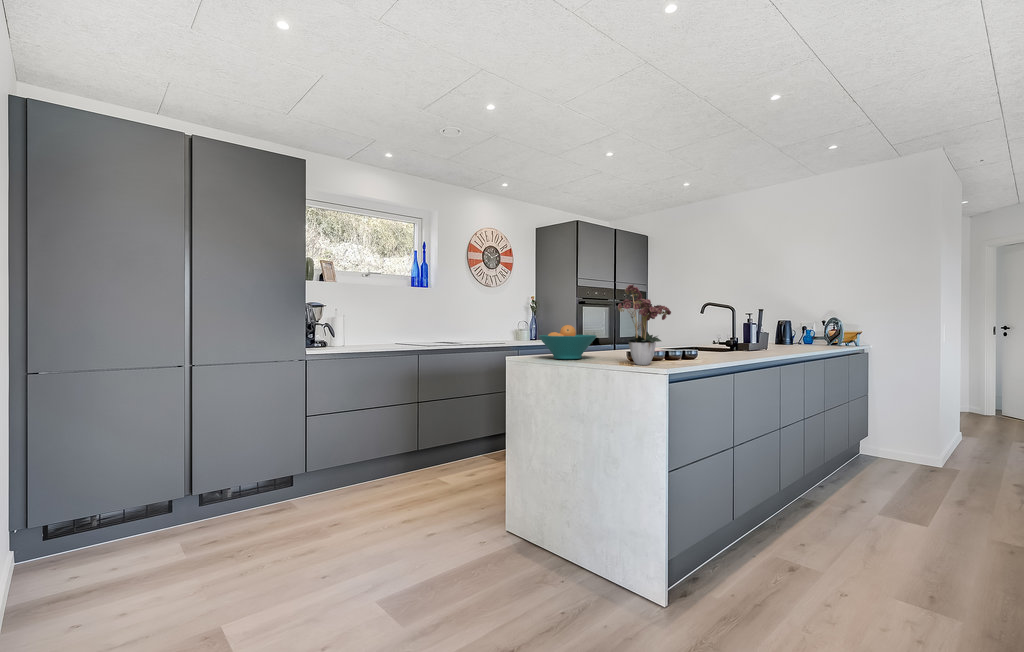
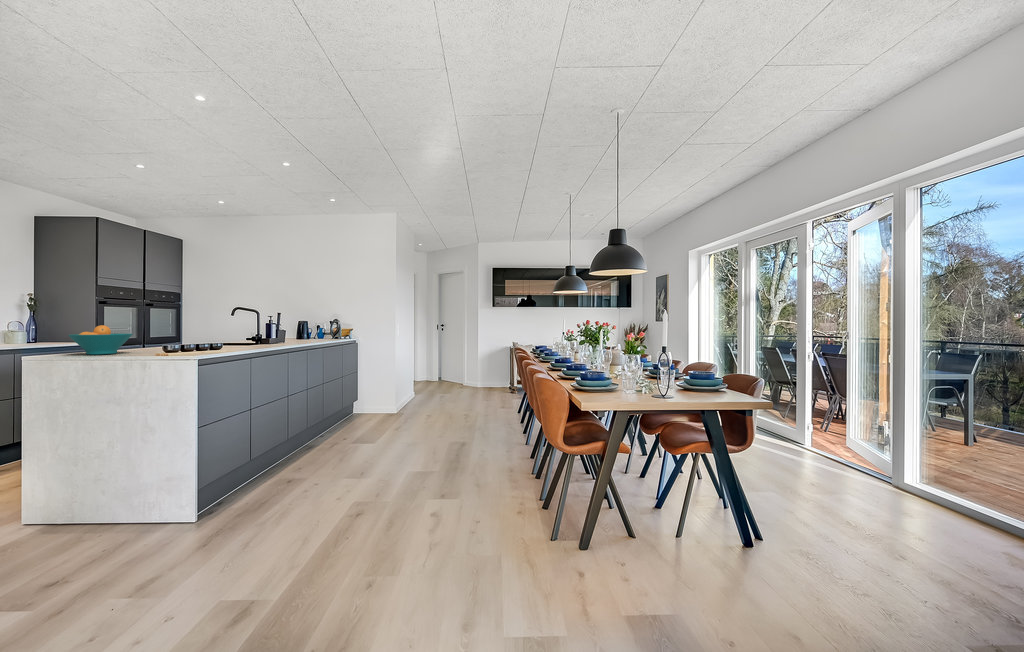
flower arrangement: present [618,284,671,365] -> none [152,292,203,354]

